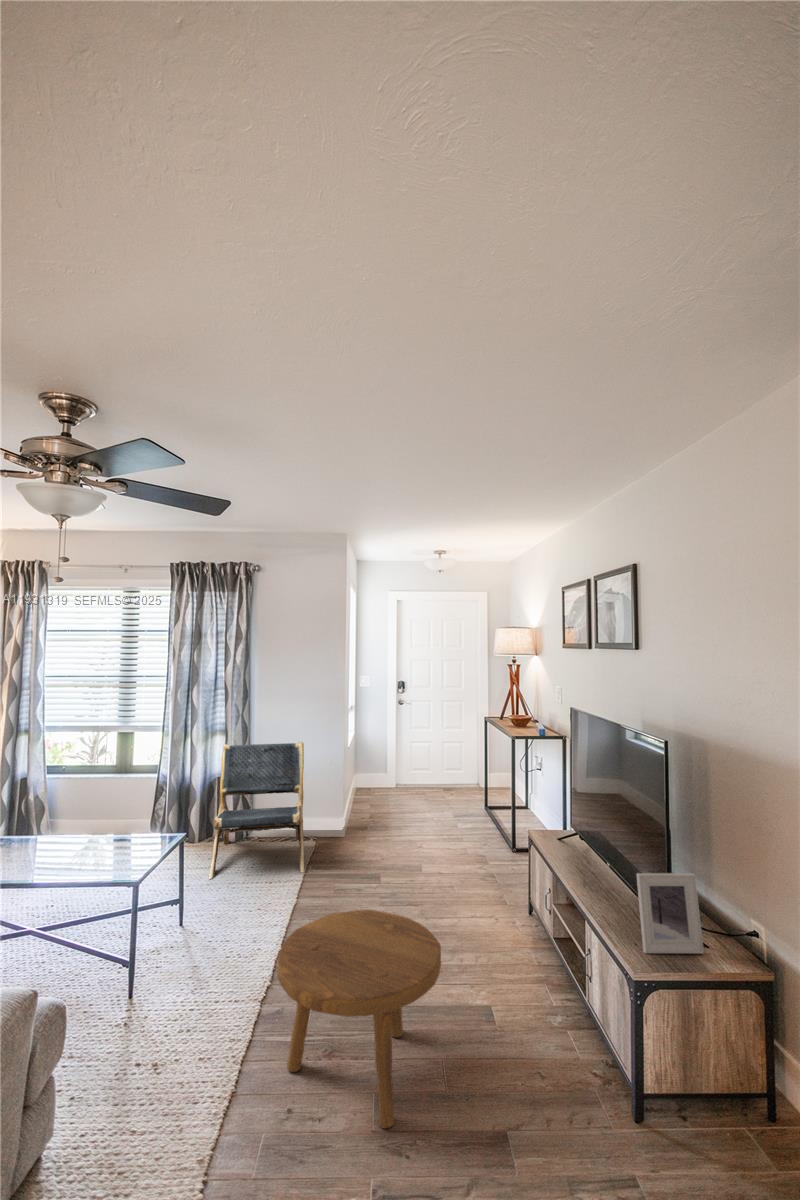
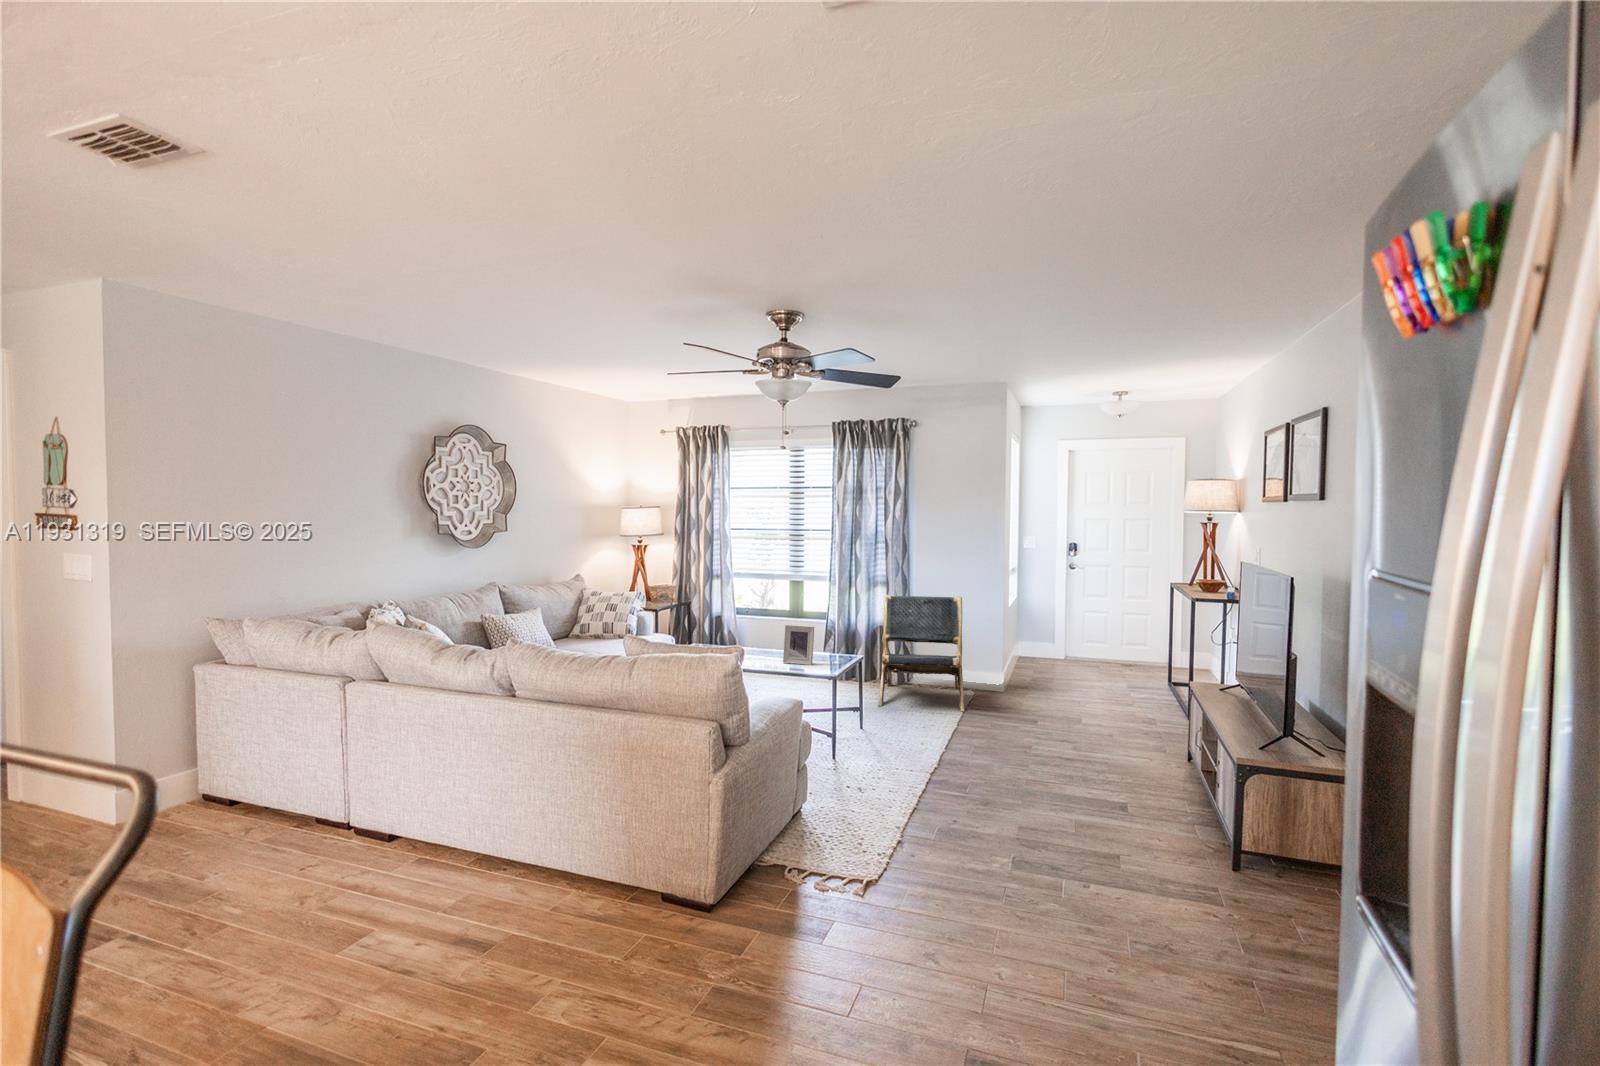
picture frame: present [637,873,704,953] -> present [783,625,814,665]
footstool: present [277,910,441,1128] -> none [947,710,1077,839]

